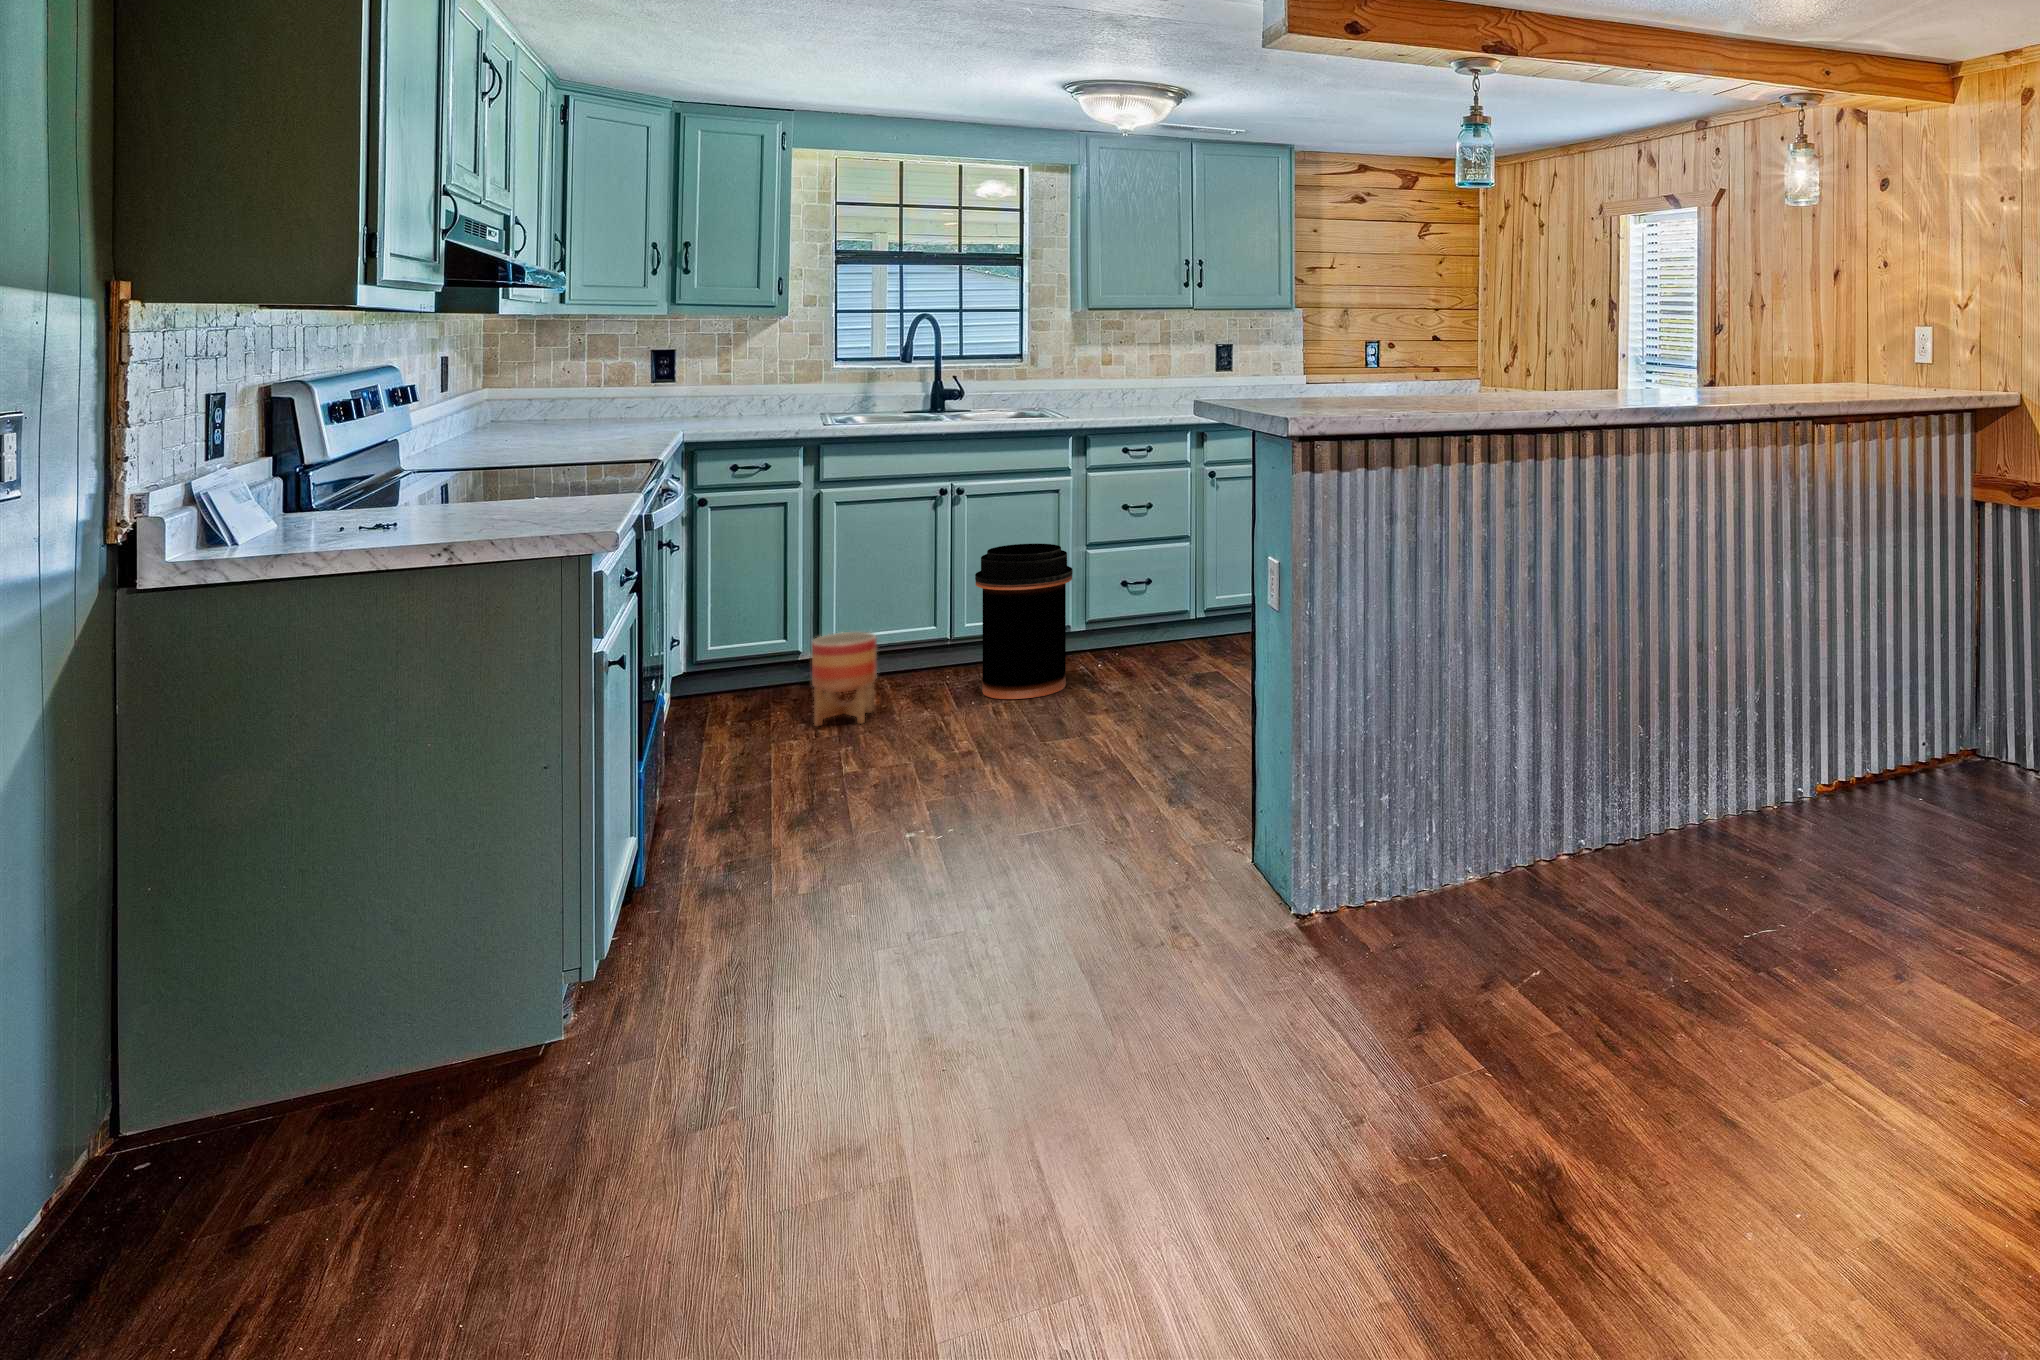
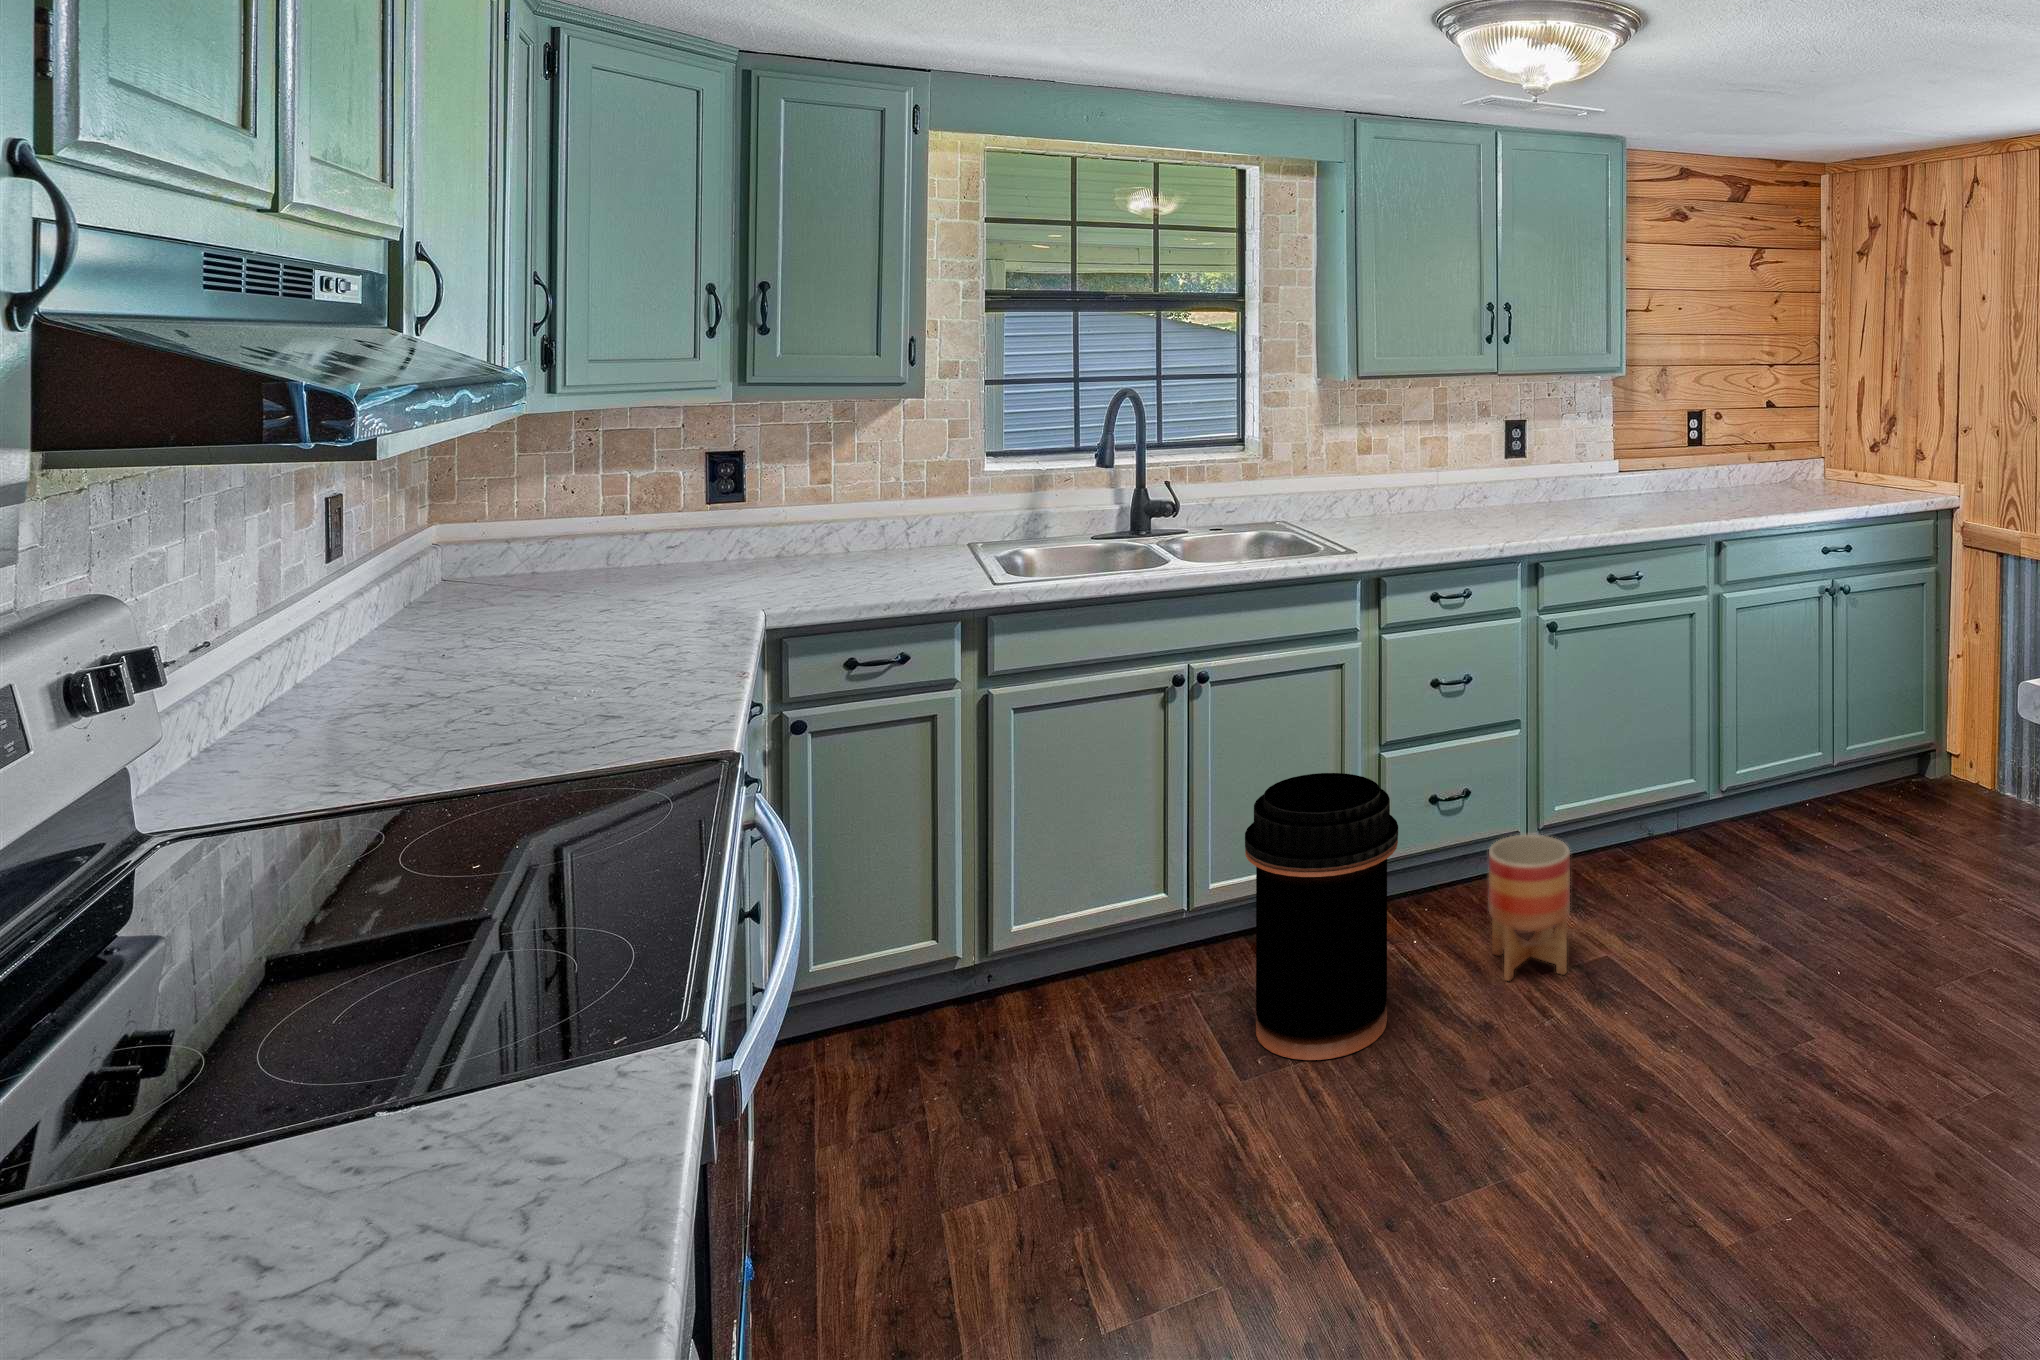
planter: present [812,632,877,726] -> present [1489,835,1570,981]

